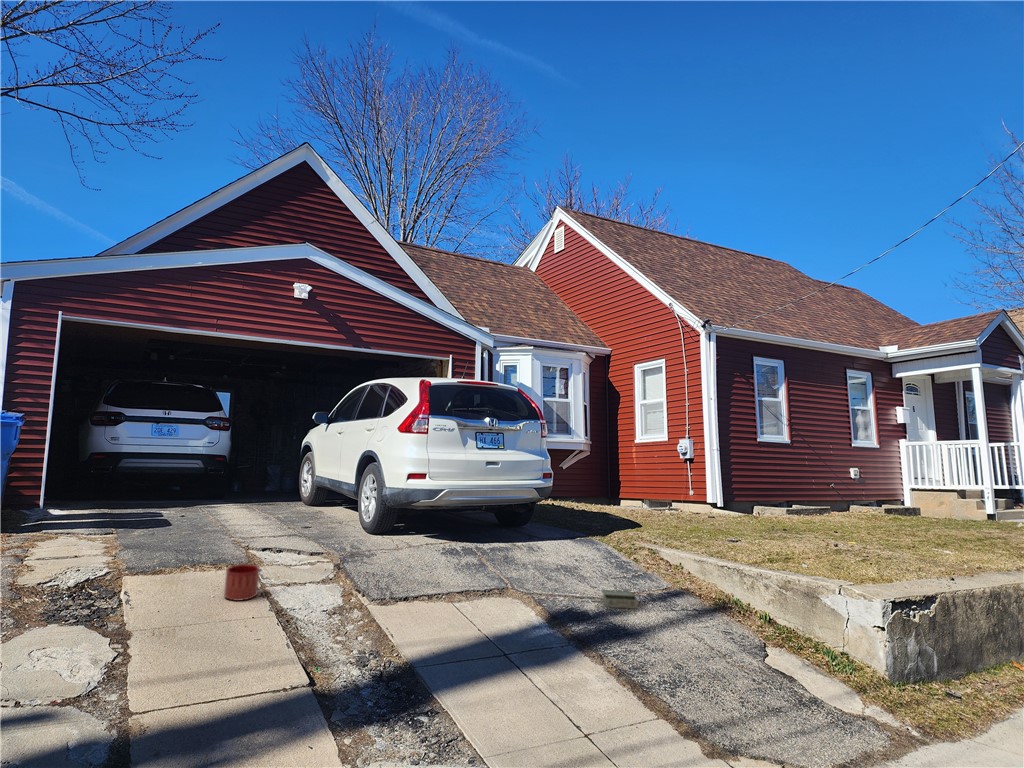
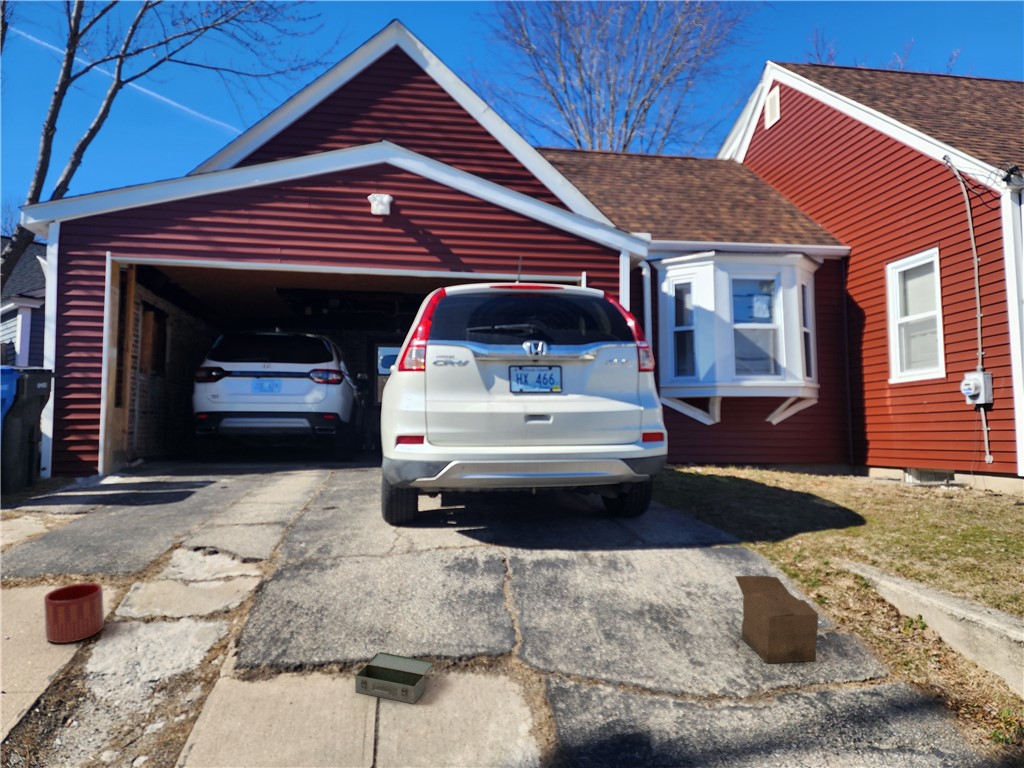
cardboard box: none [605,546,645,586] -> present [735,576,818,663]
toolbox: present [602,590,638,609] -> present [355,652,434,704]

